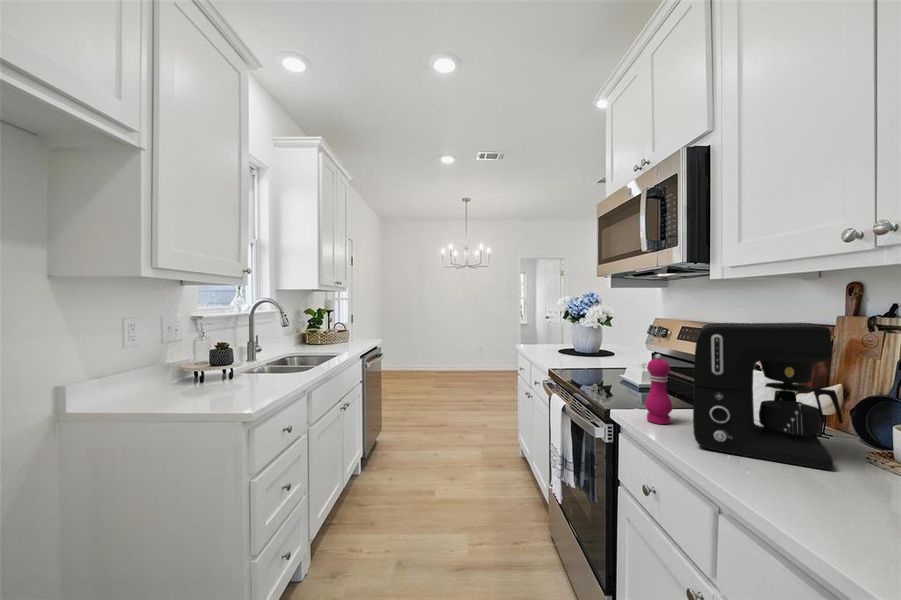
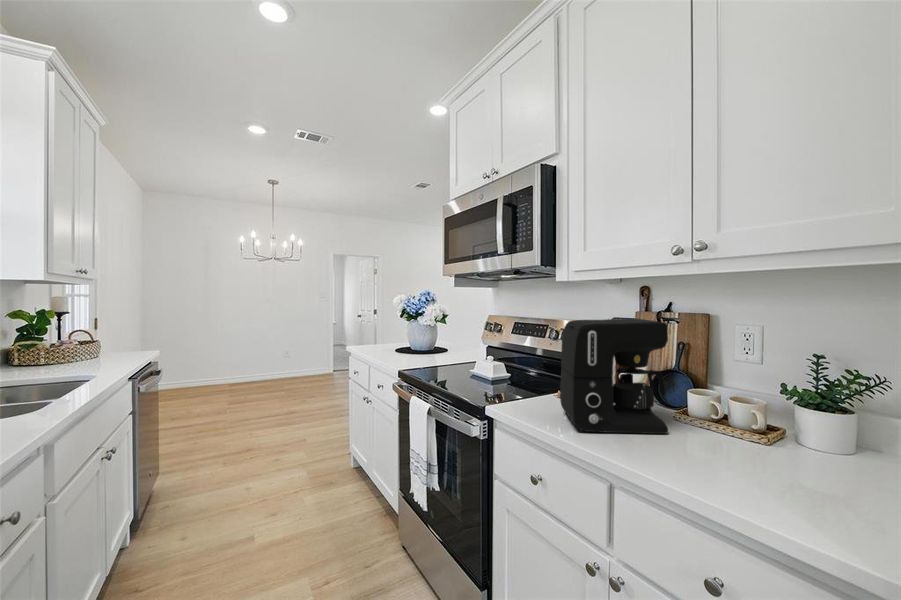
pepper mill: present [645,354,672,424] -> none [519,350,542,414]

